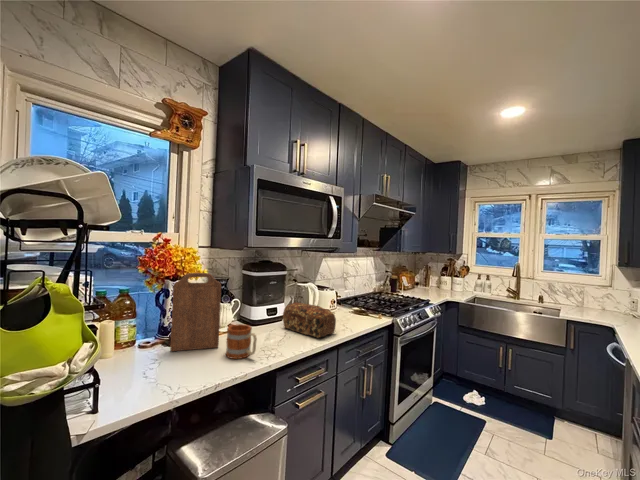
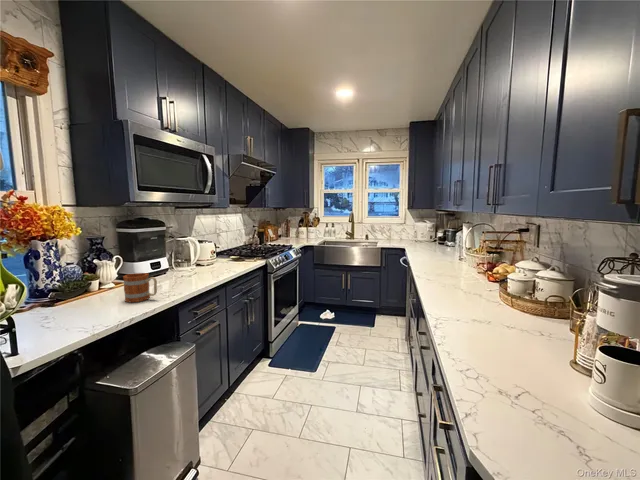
cutting board: present [170,273,221,351] -> none [51,228,112,308]
bread loaf: present [283,302,336,337] -> none [170,253,222,278]

